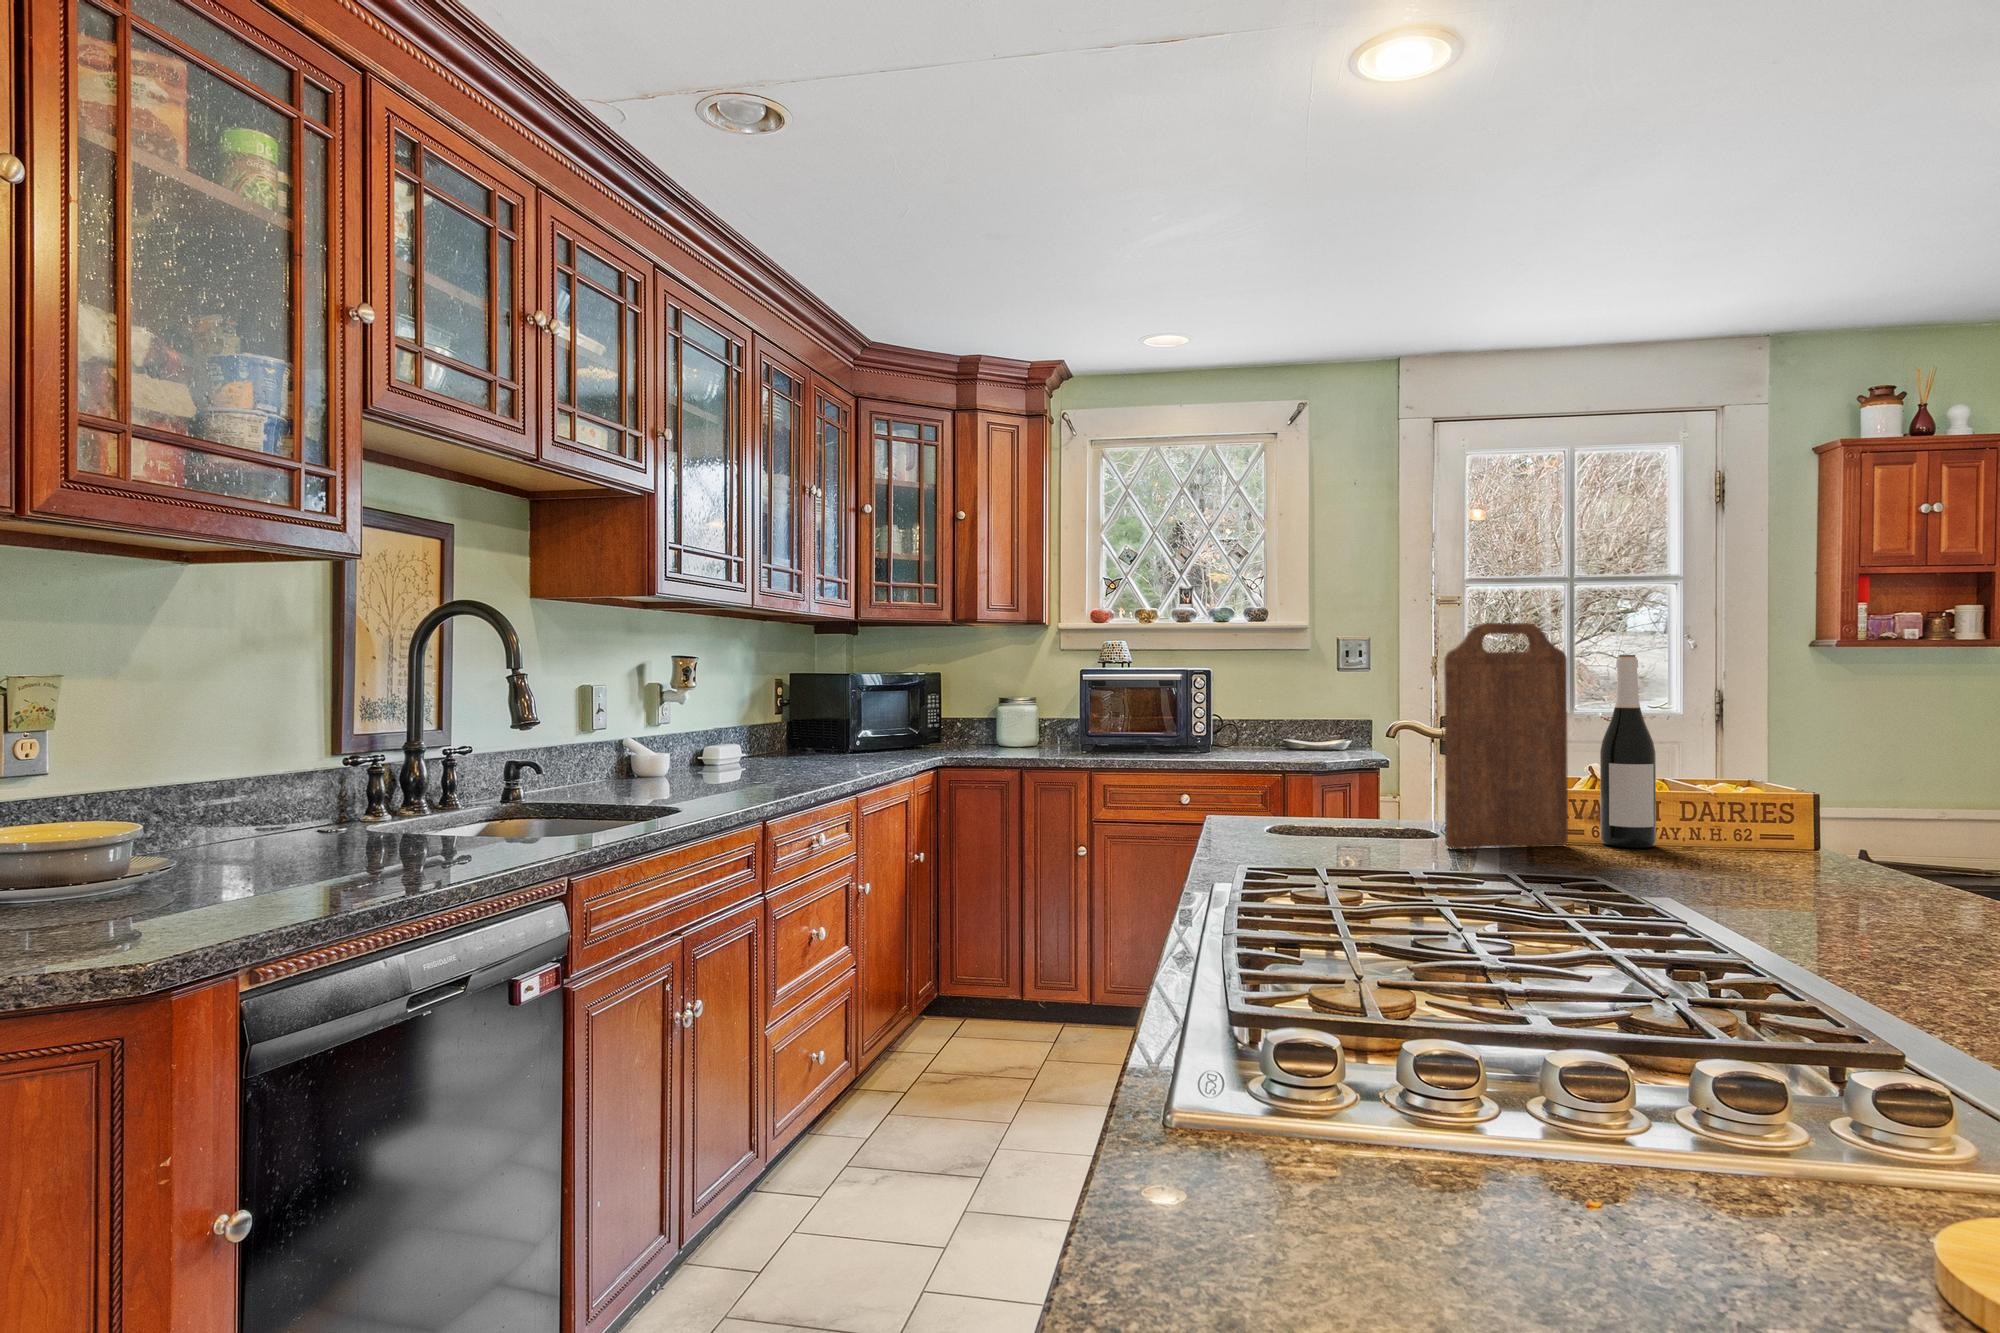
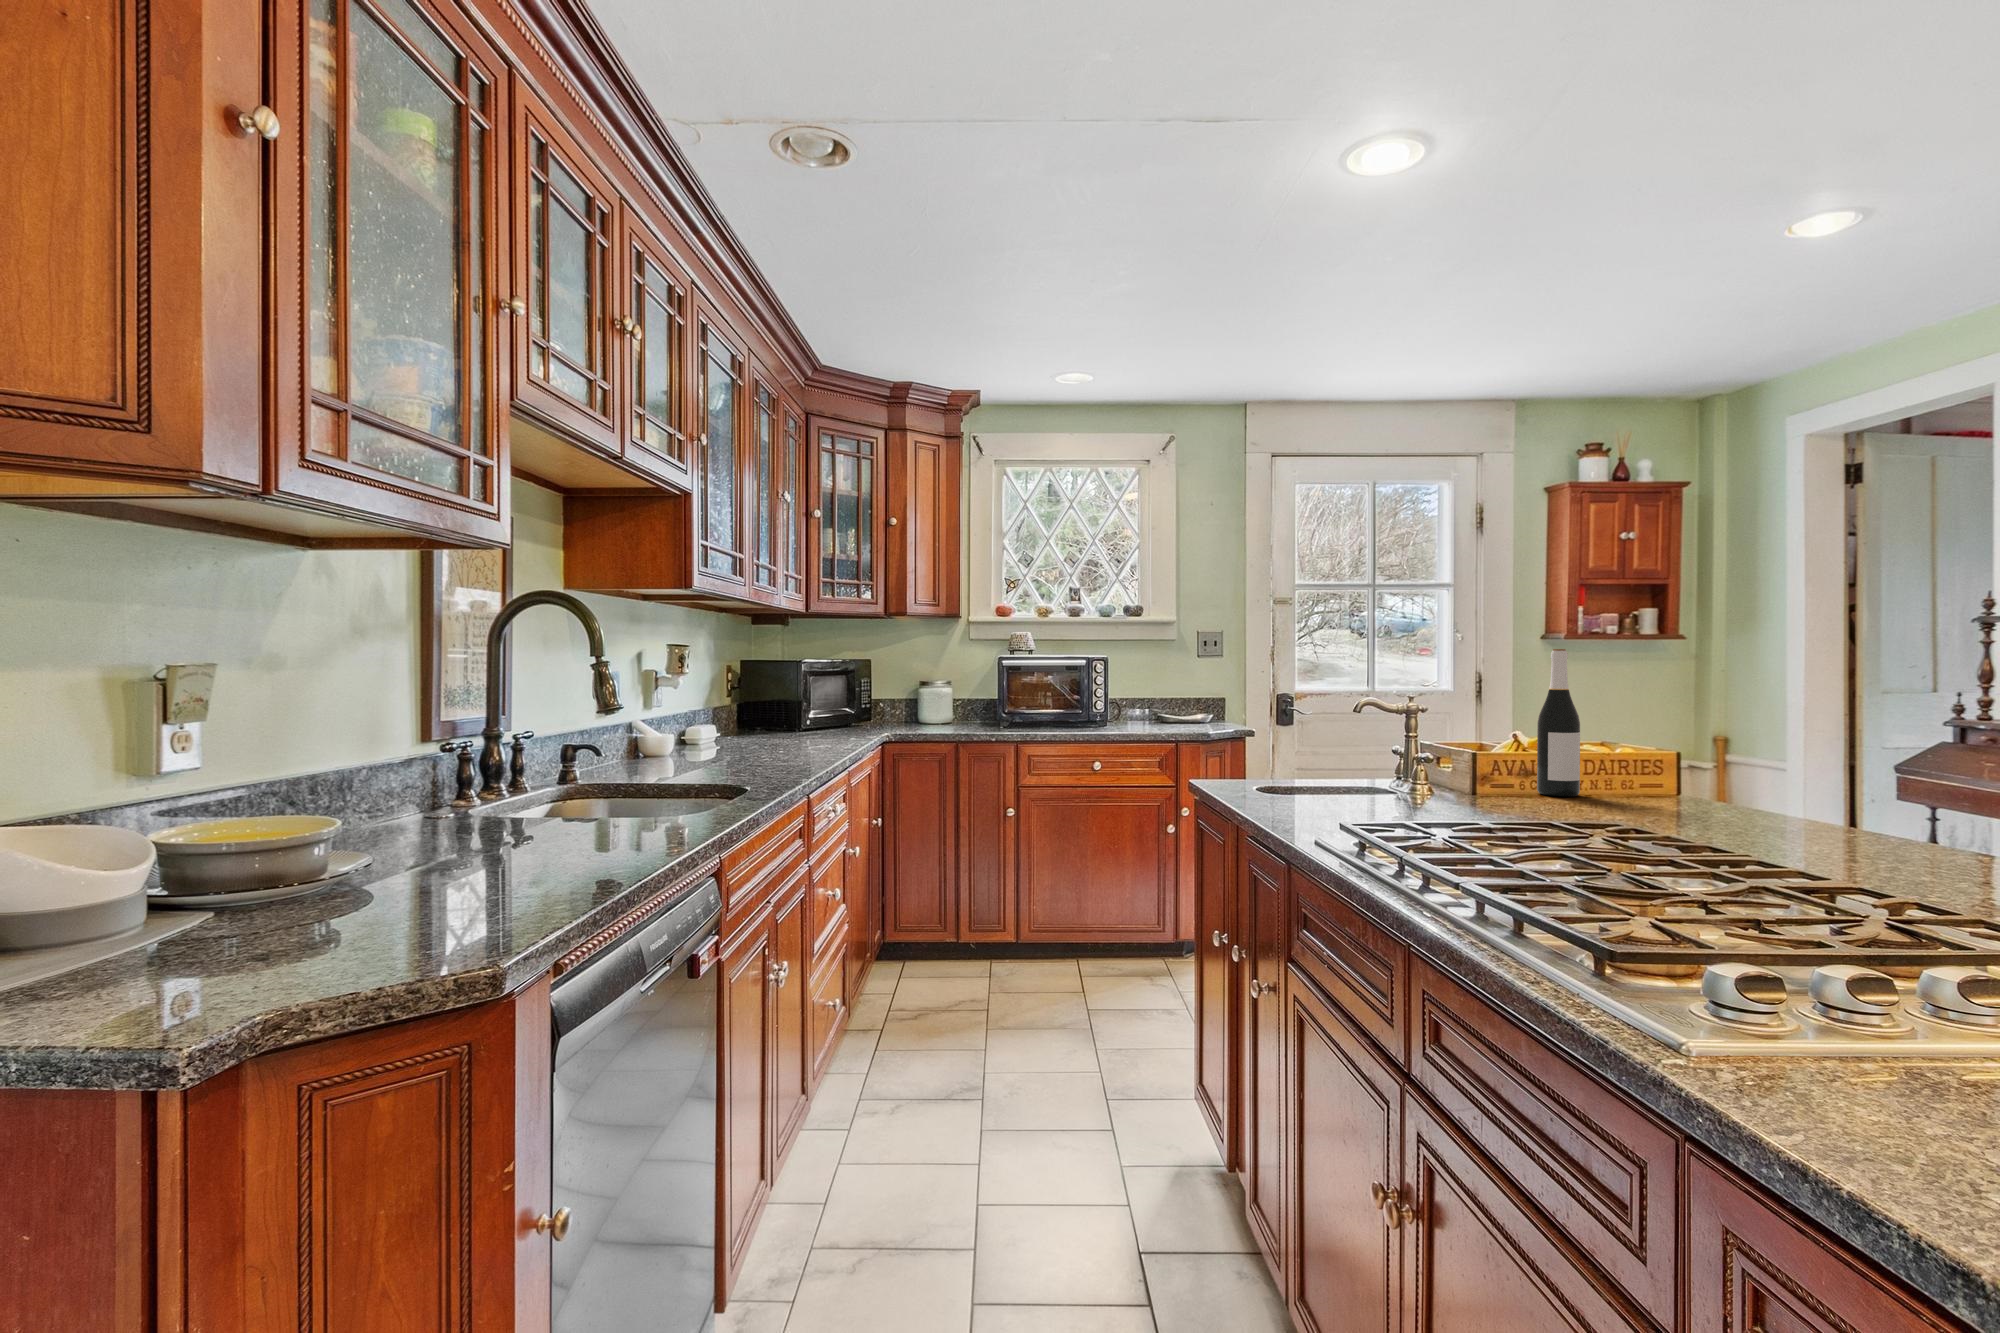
cutting board: present [1444,623,1568,848] -> none [1438,624,1520,801]

